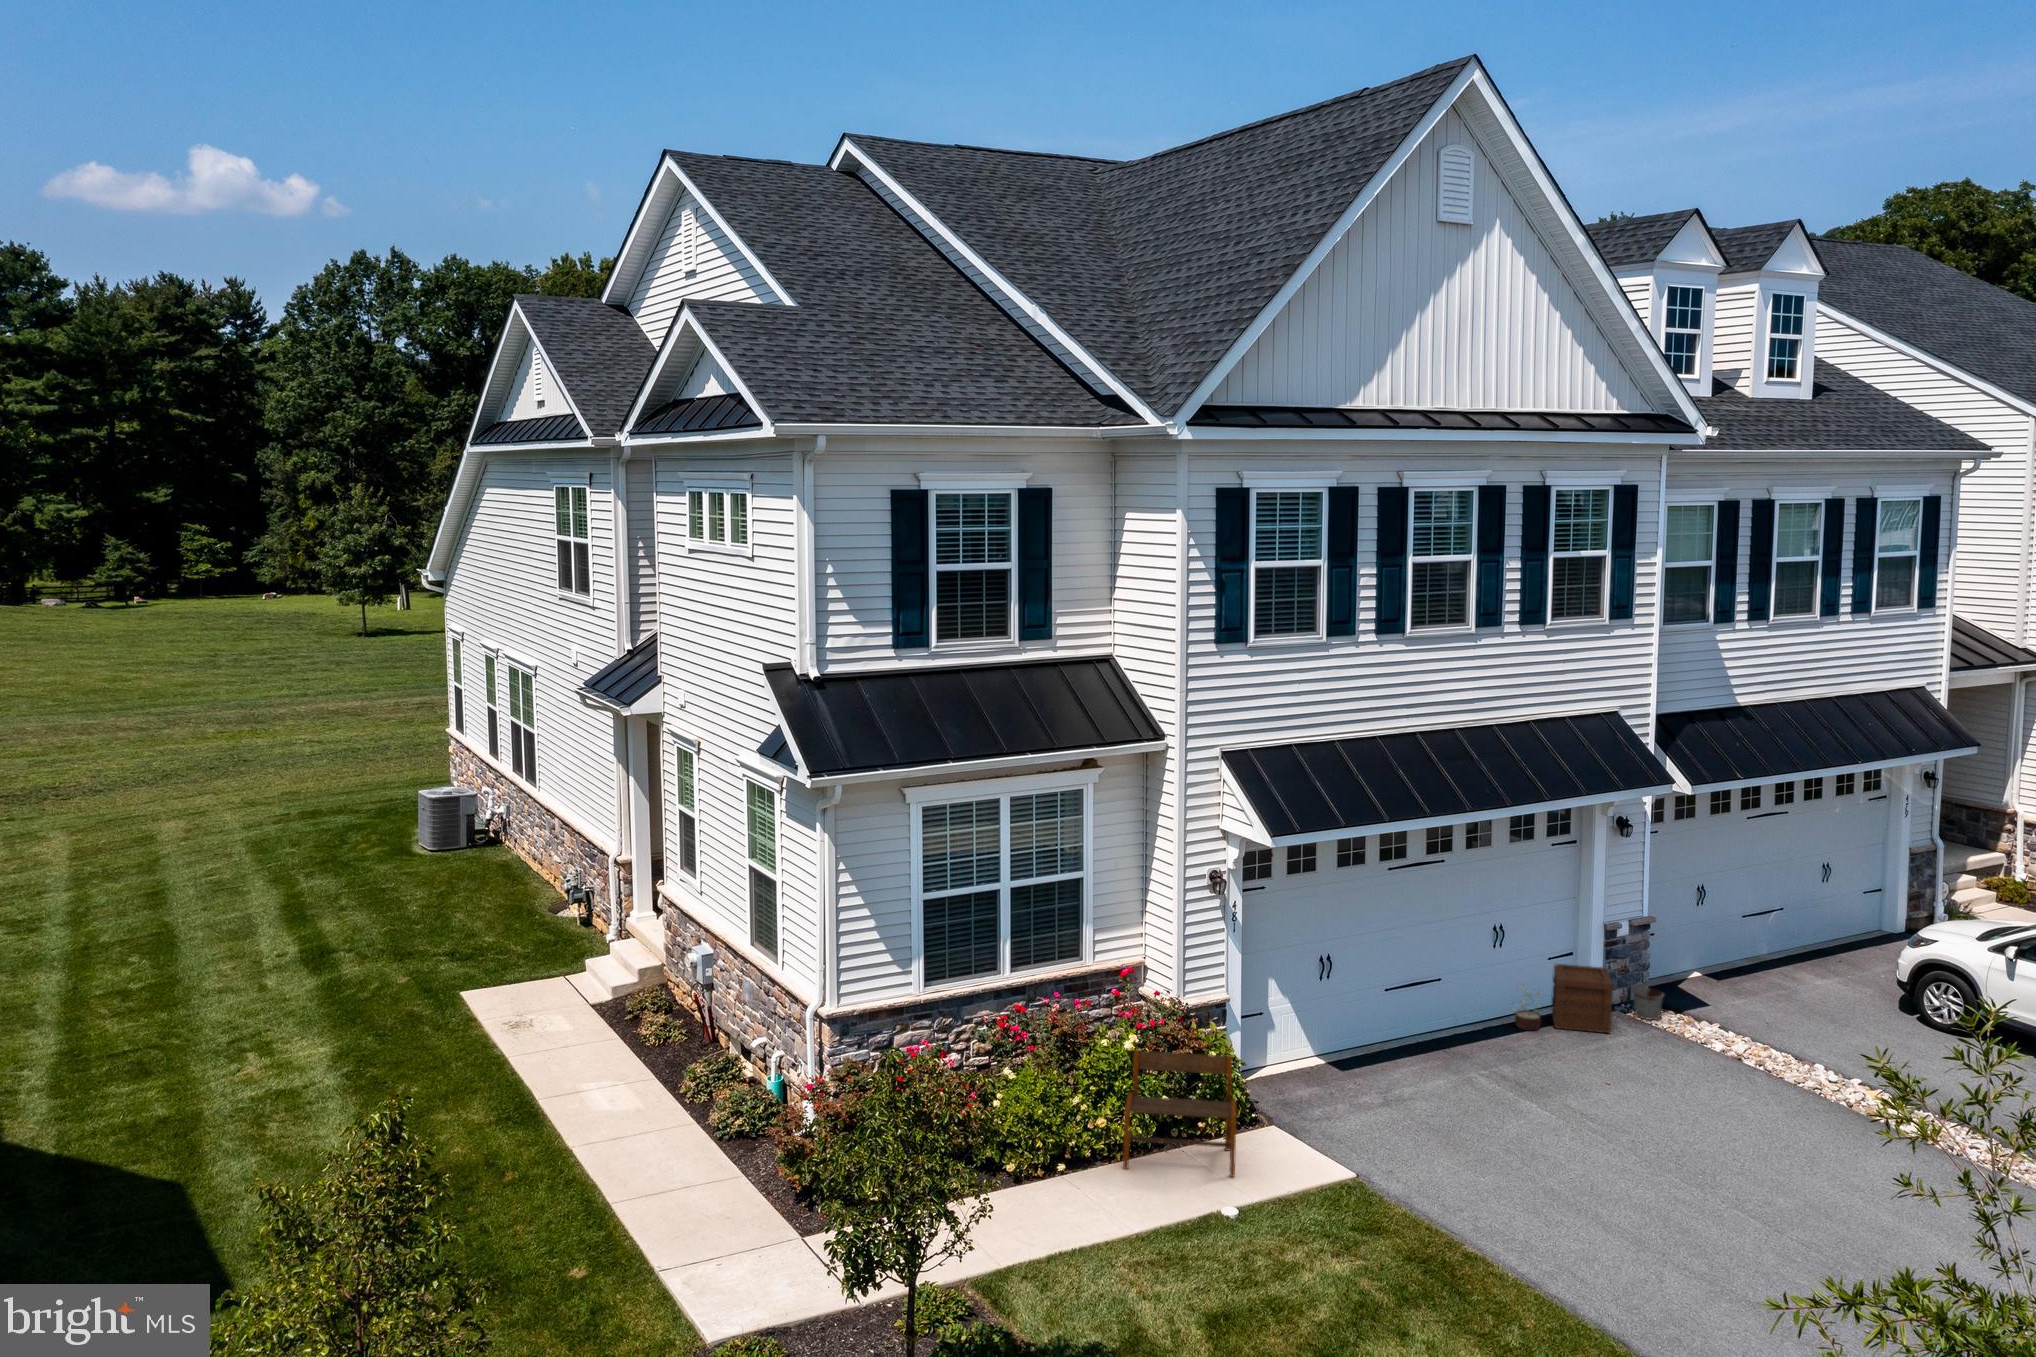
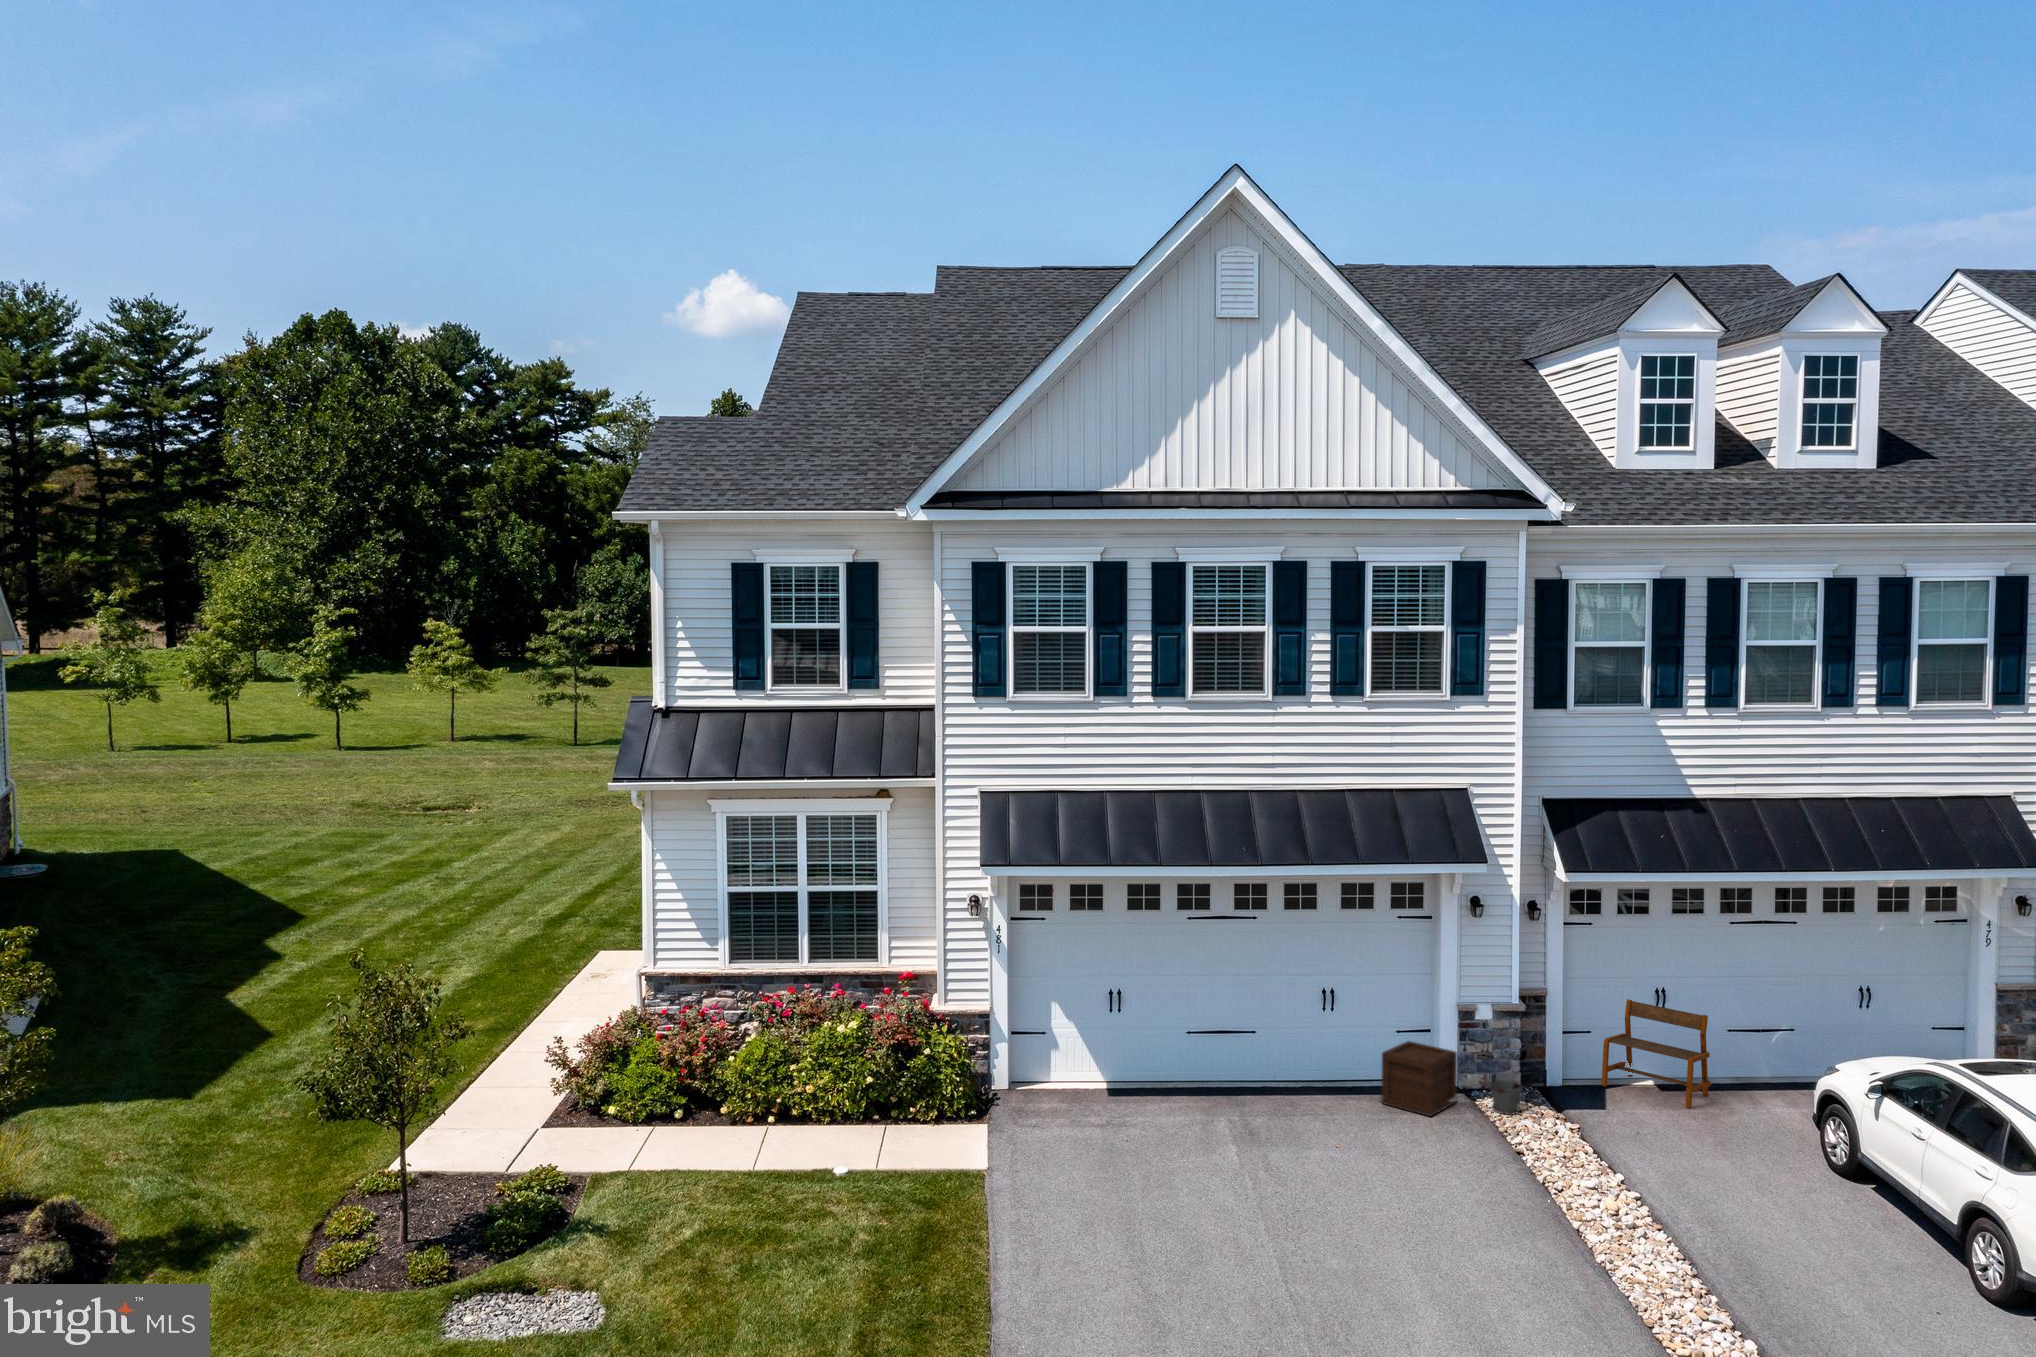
decorative plant: present [1512,986,1541,1031] -> none [1338,1052,1370,1102]
bench: present [1123,1050,1236,1177] -> present [1601,999,1711,1108]

